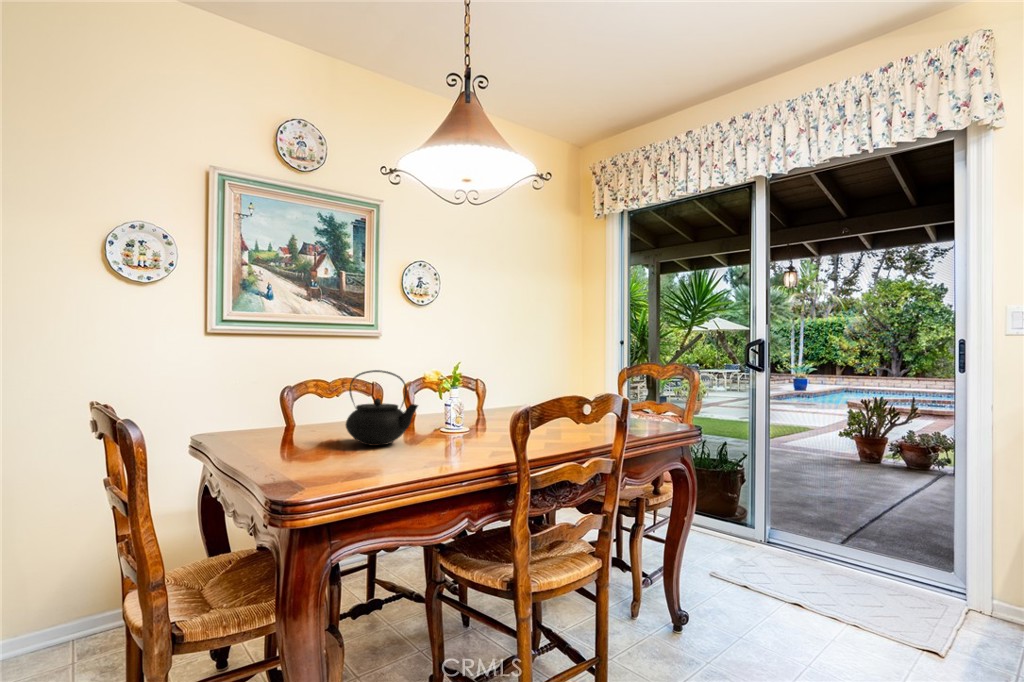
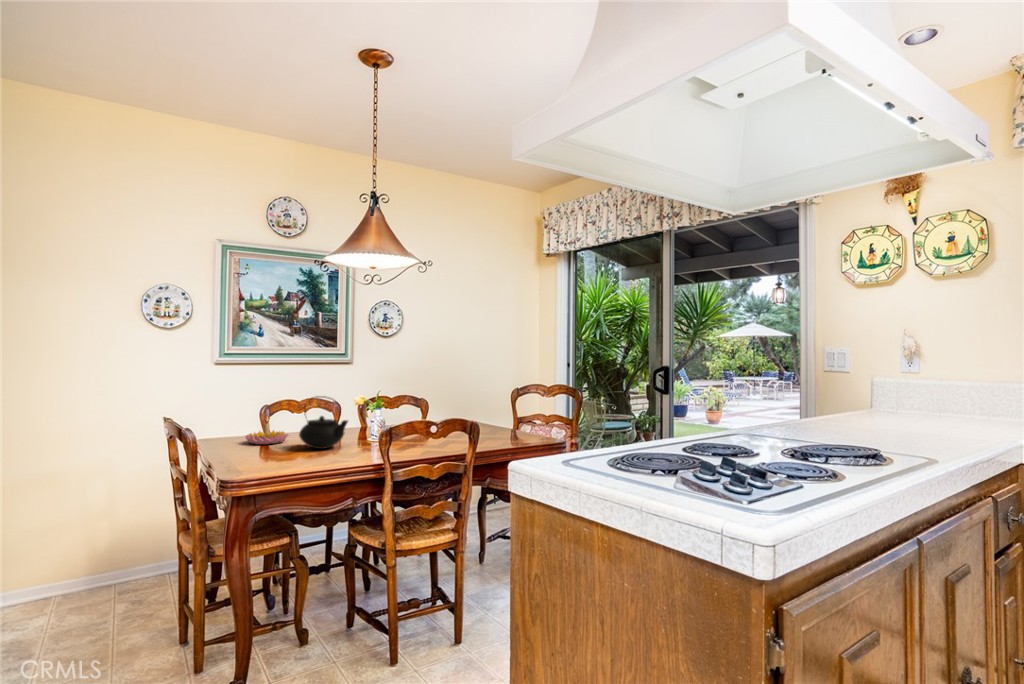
candle holder: none [261,398,324,440] -> present [245,417,289,445]

